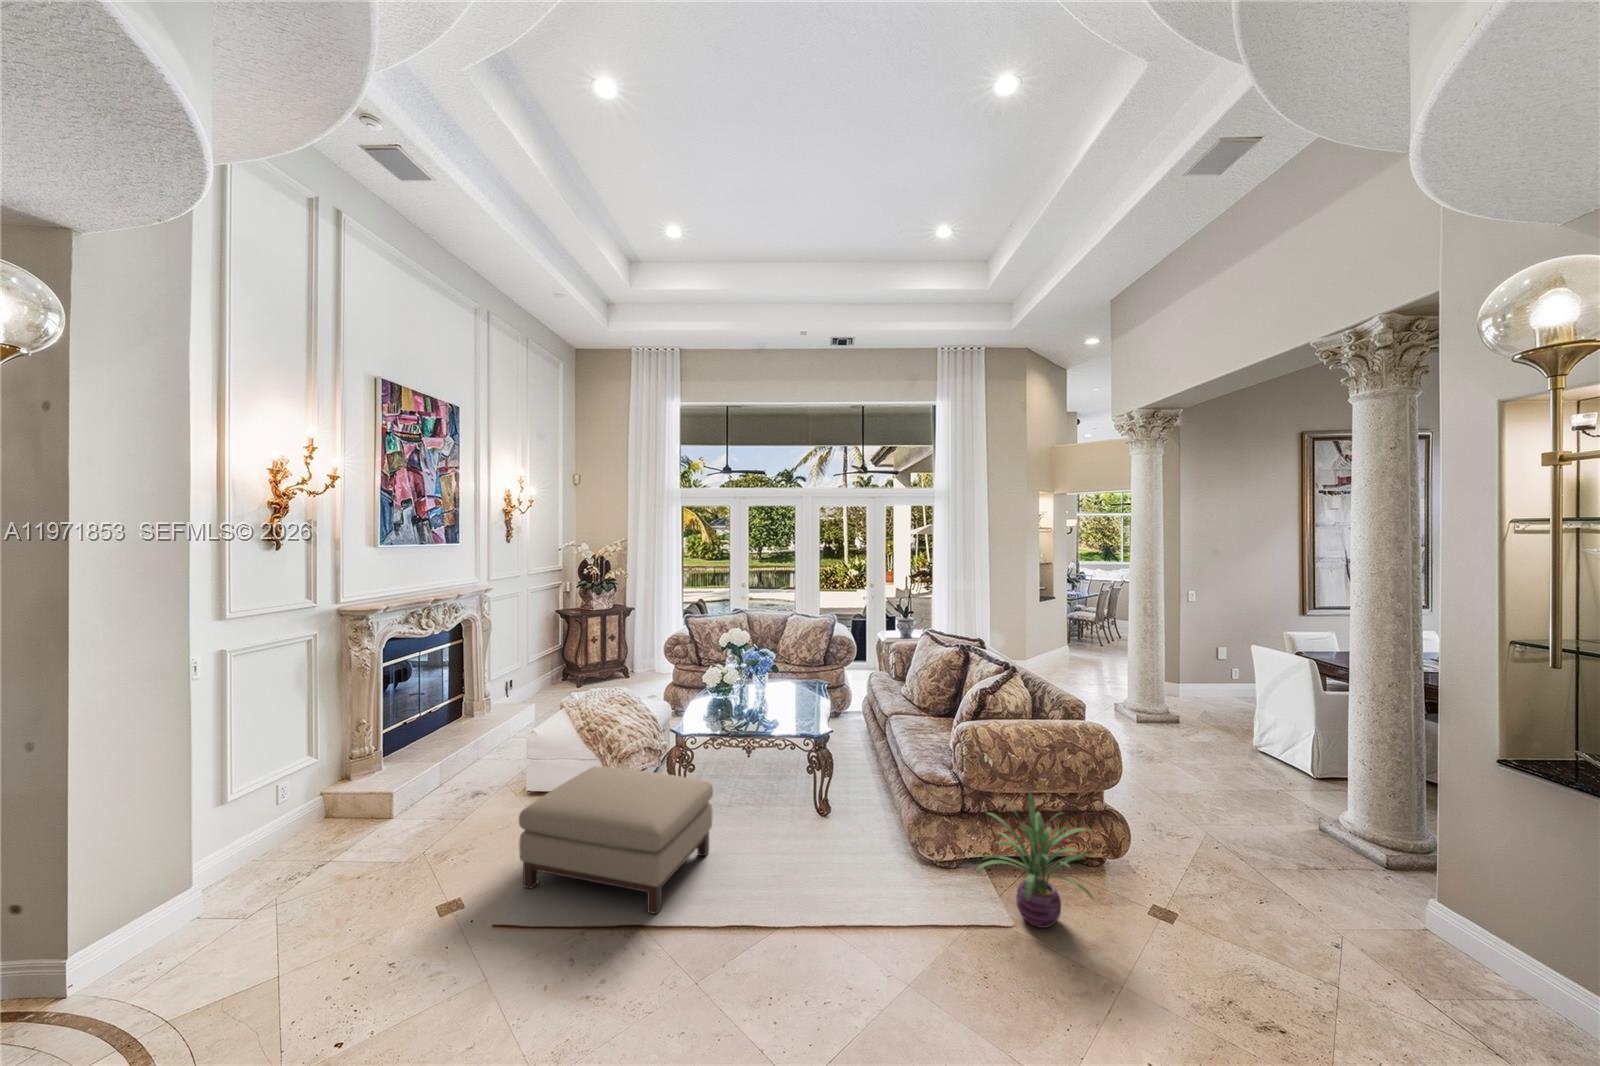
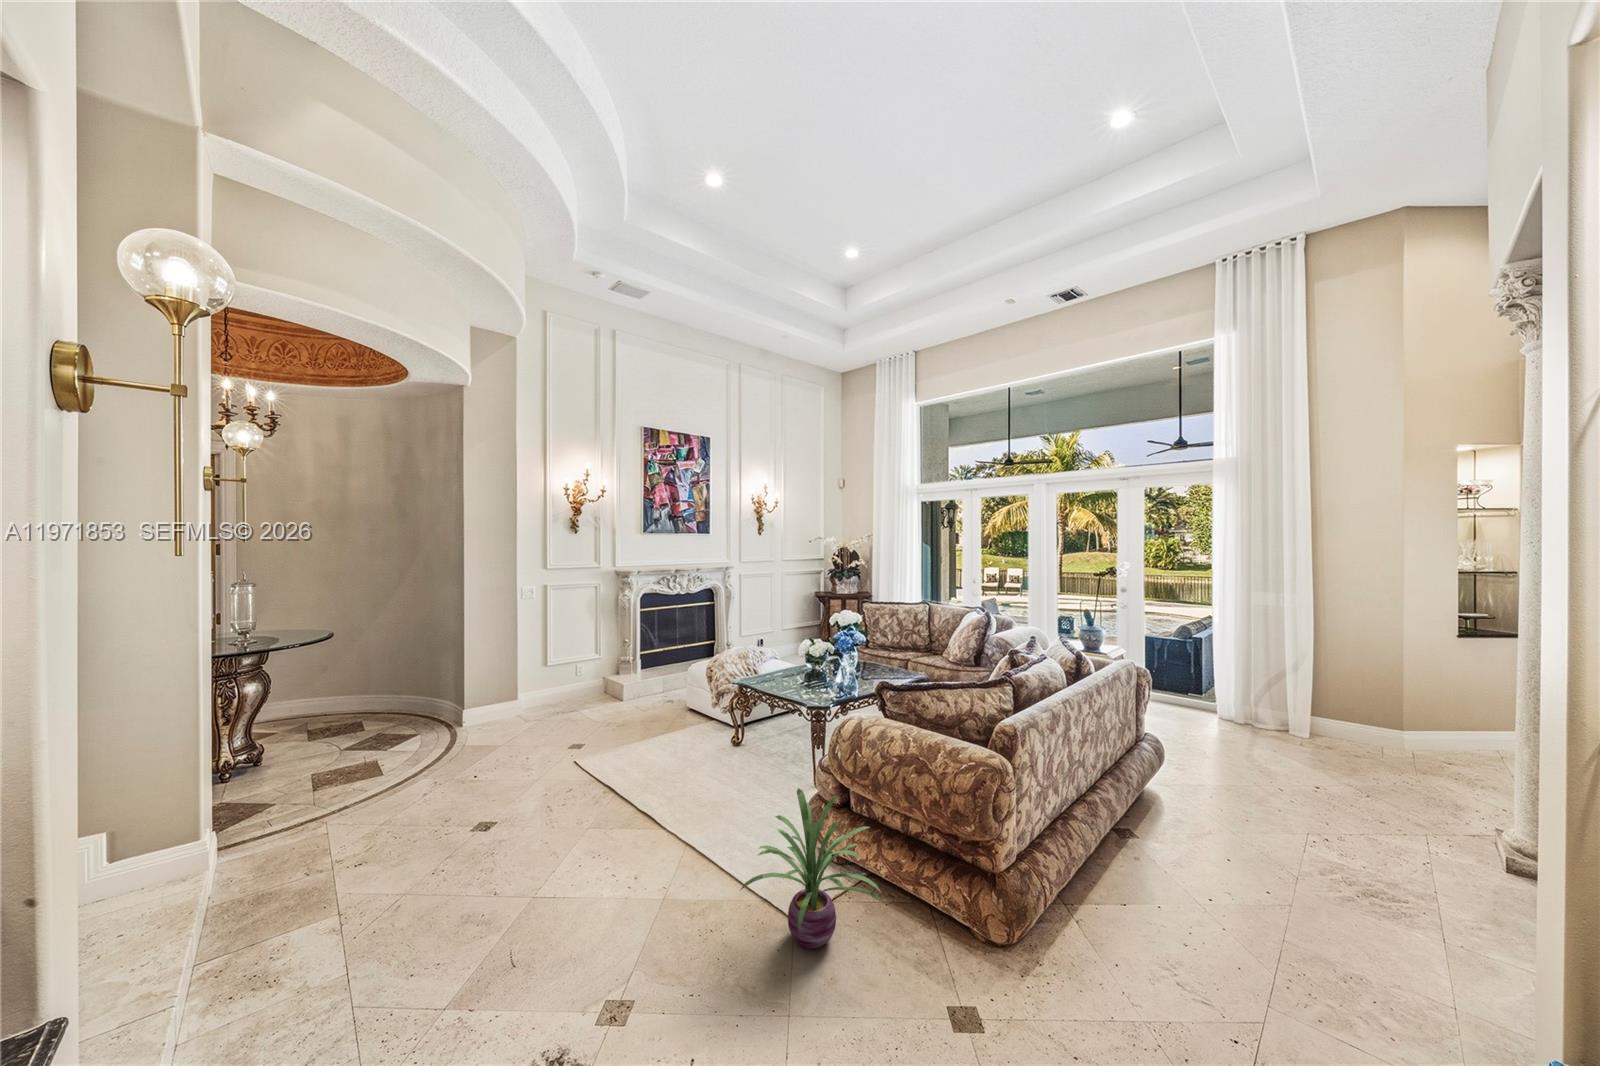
ottoman: present [519,767,713,914] -> none [589,687,701,789]

